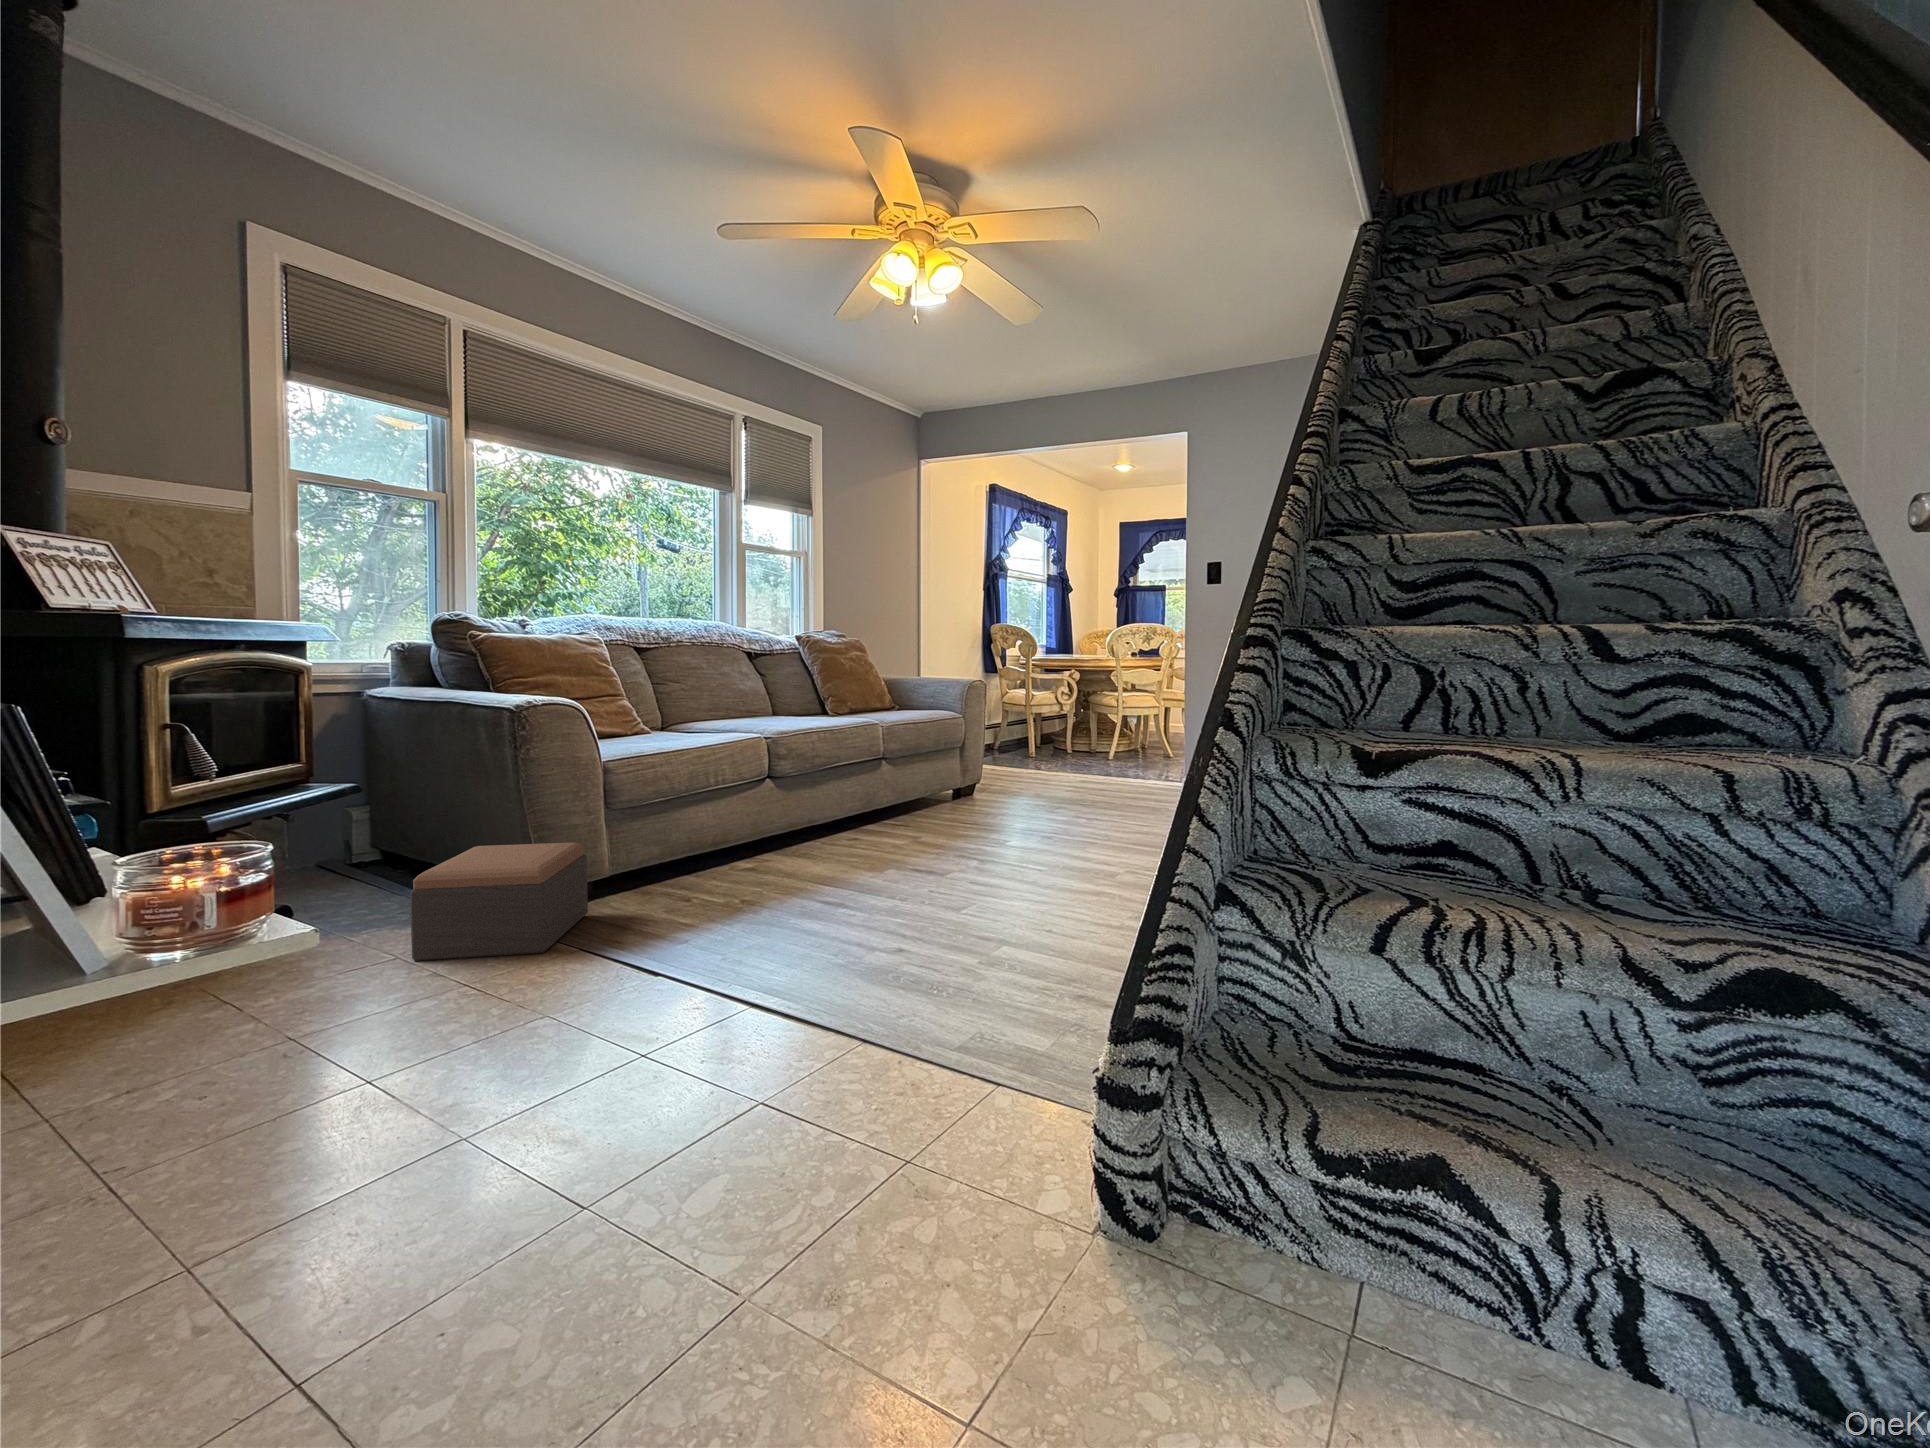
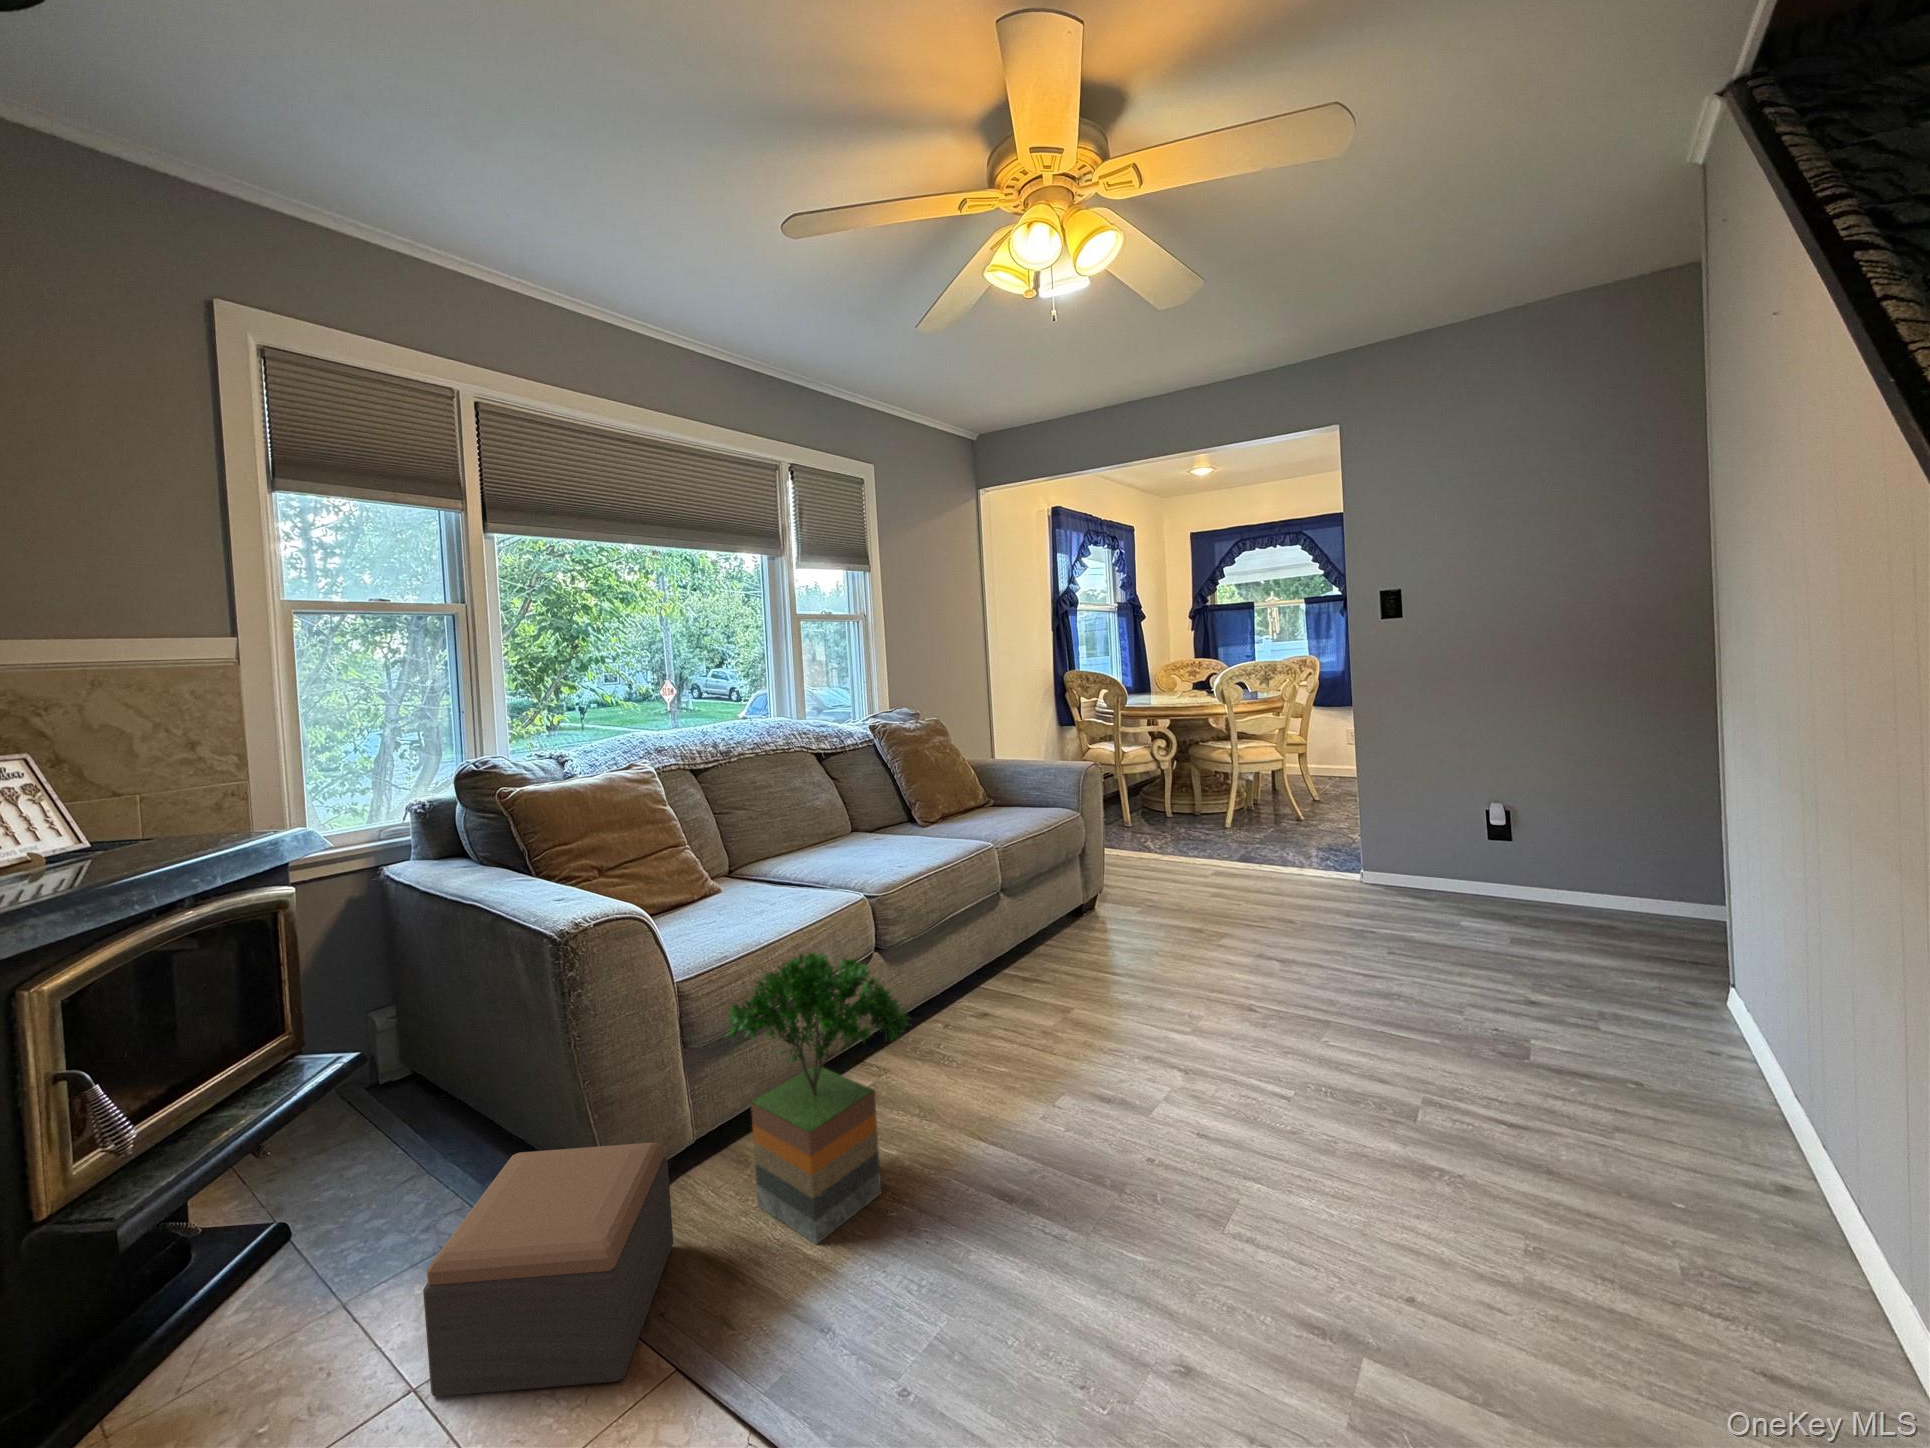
potted tree: none [633,738,769,913] -> present [726,952,911,1244]

